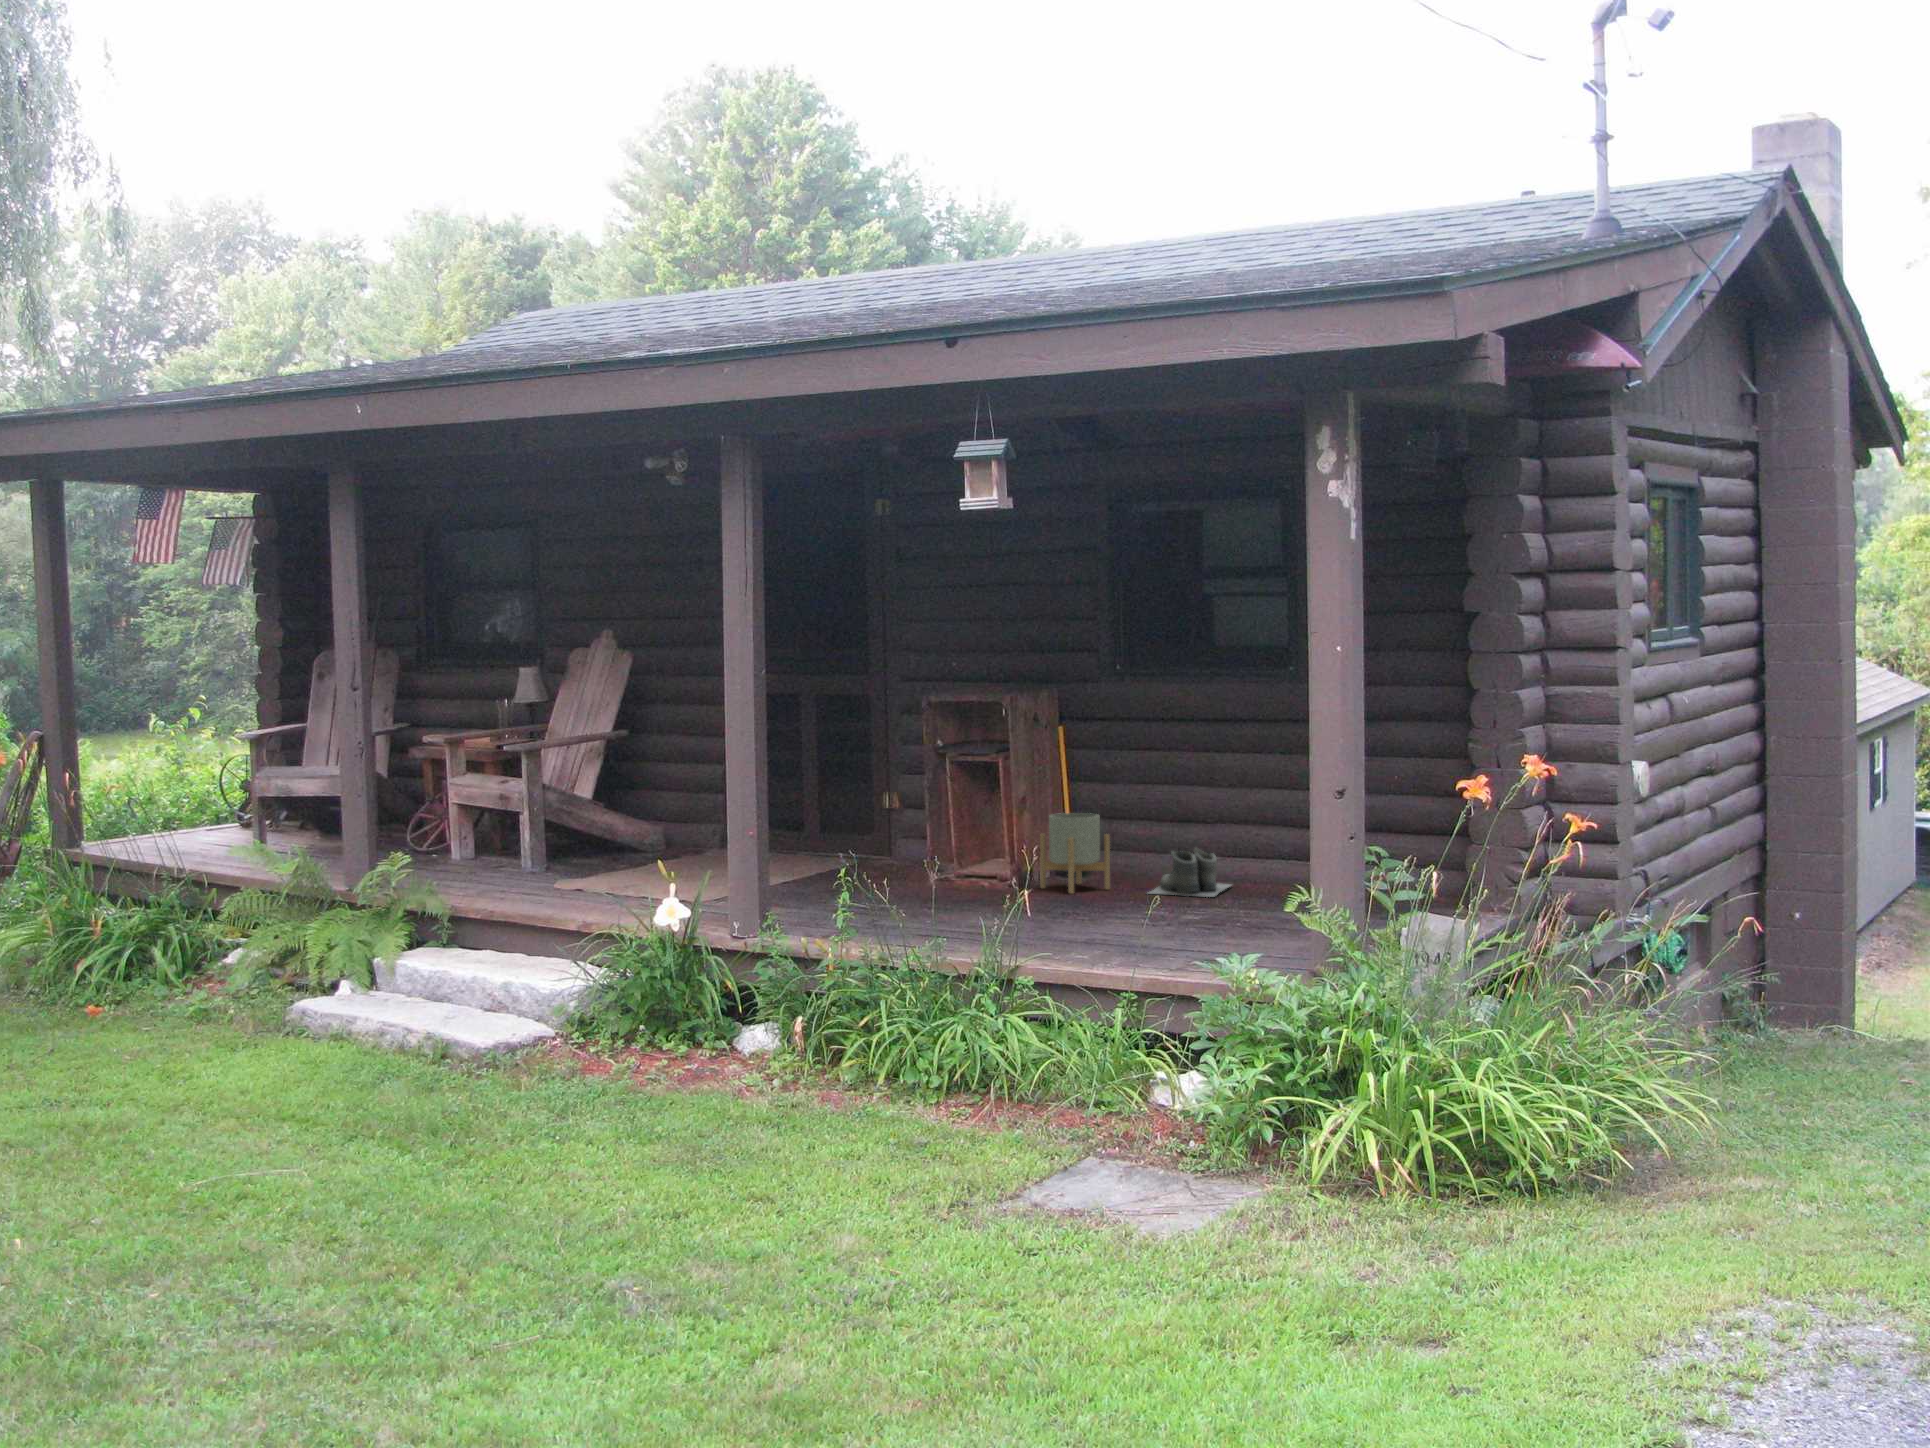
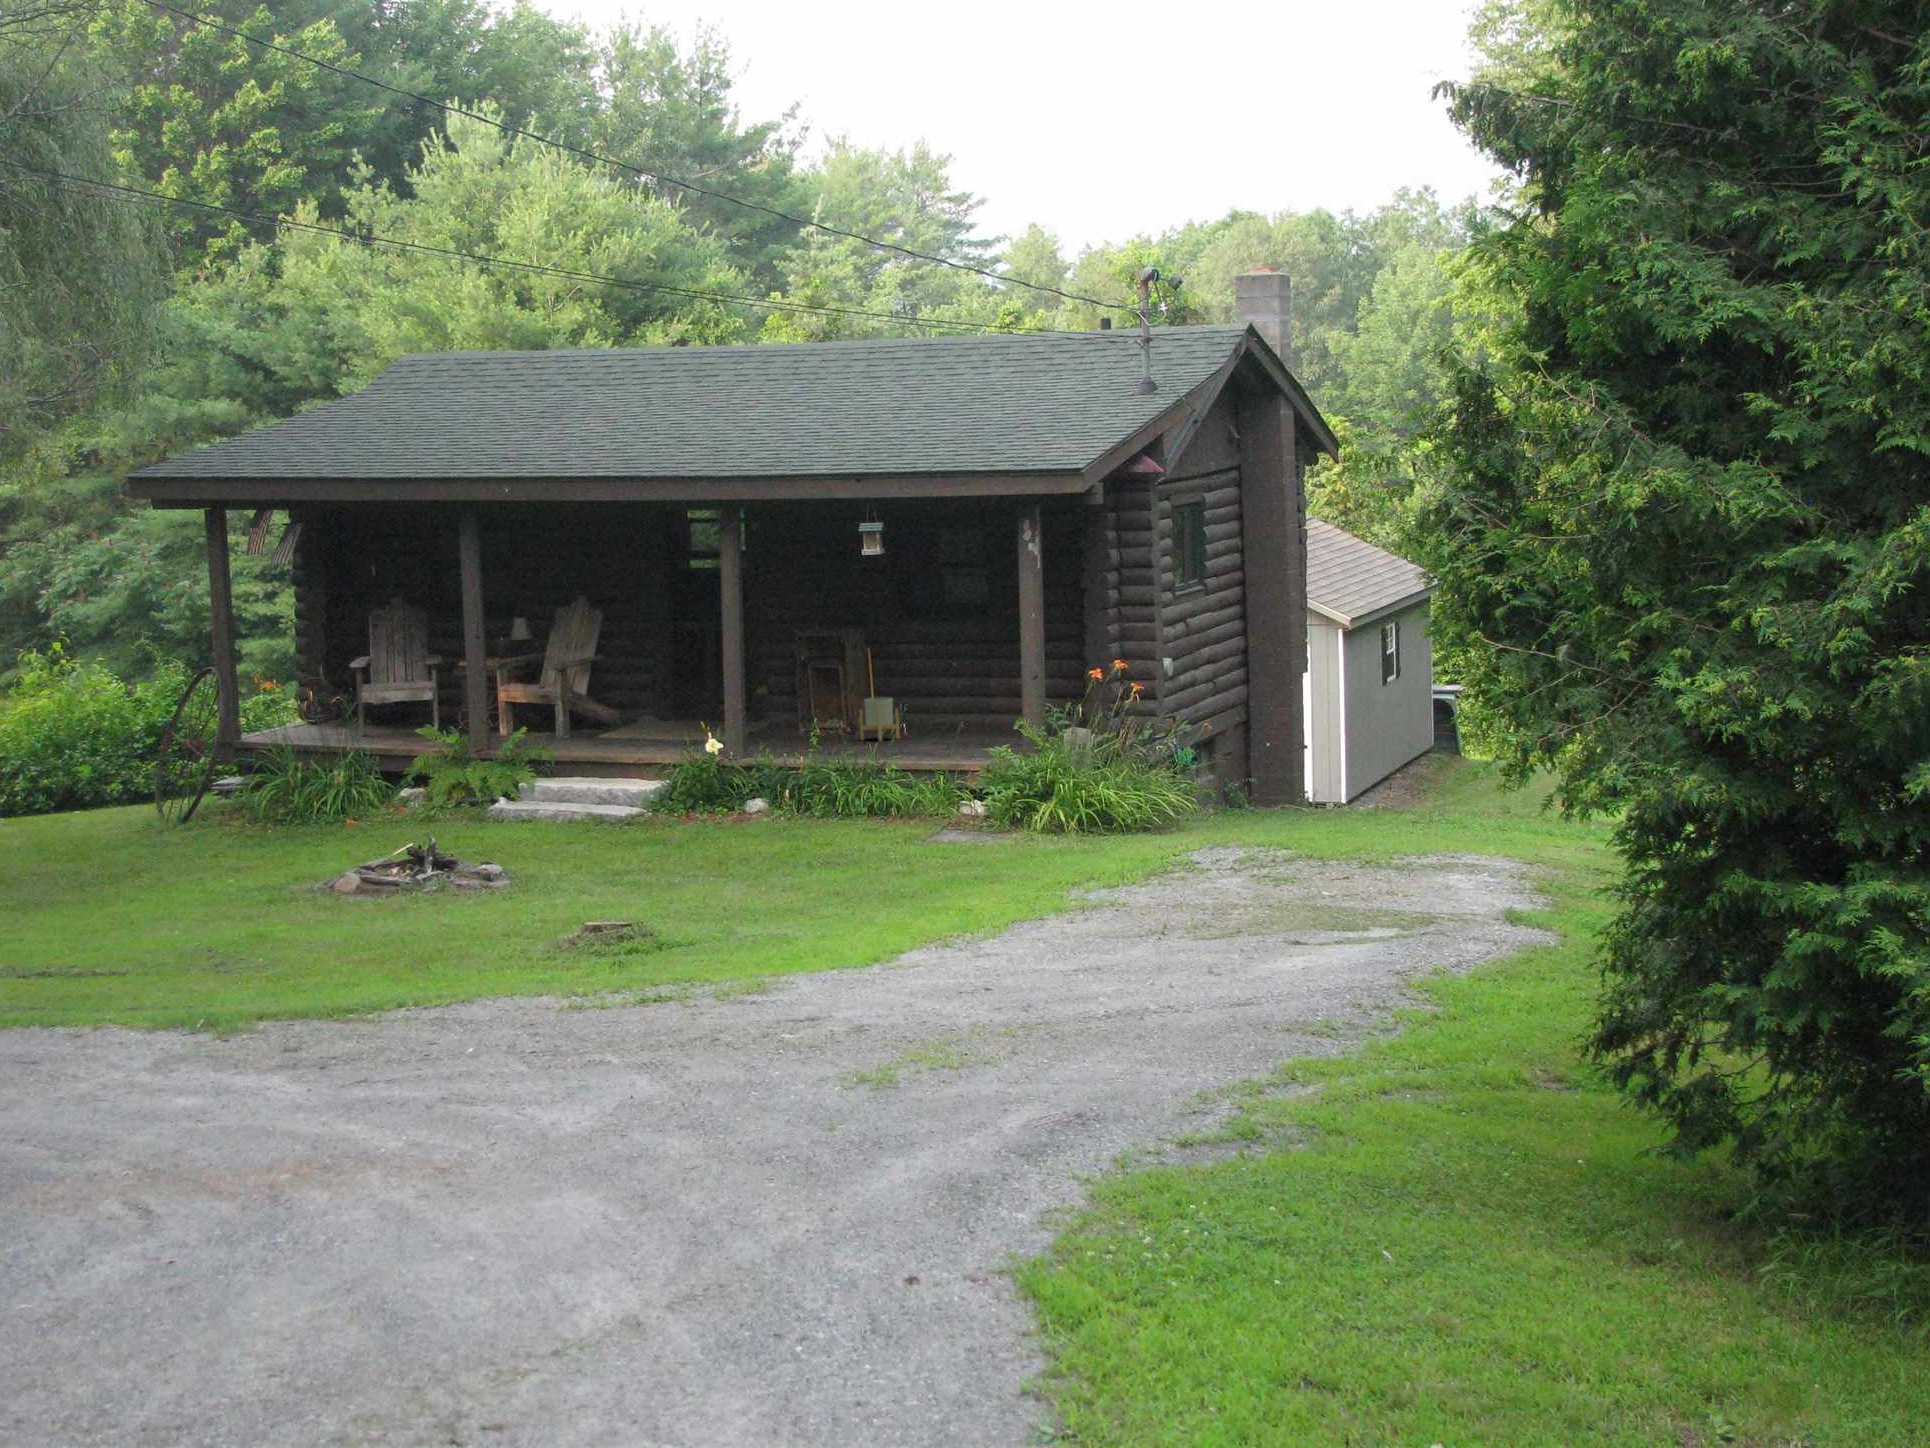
boots: present [1148,848,1231,897] -> none [920,713,964,740]

